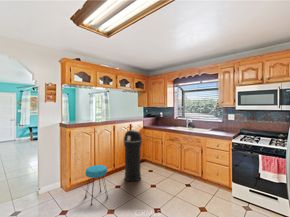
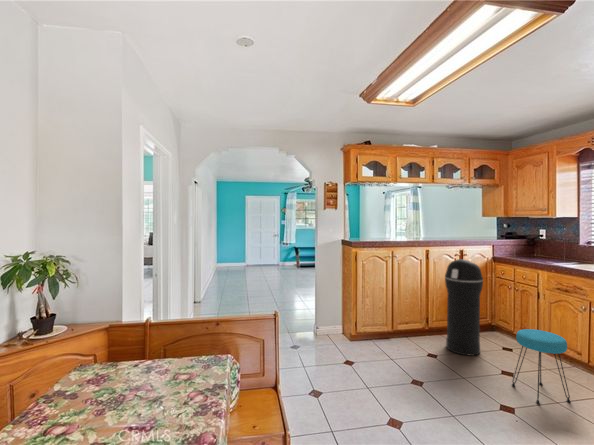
stool: present [85,165,108,205] -> present [512,329,570,403]

